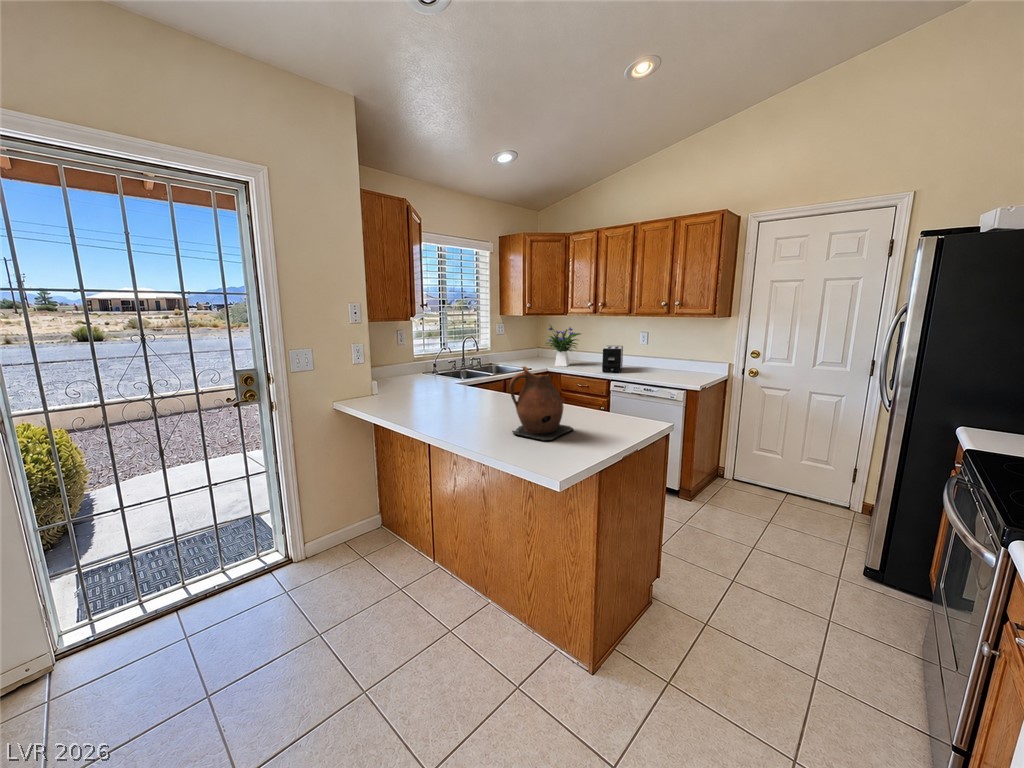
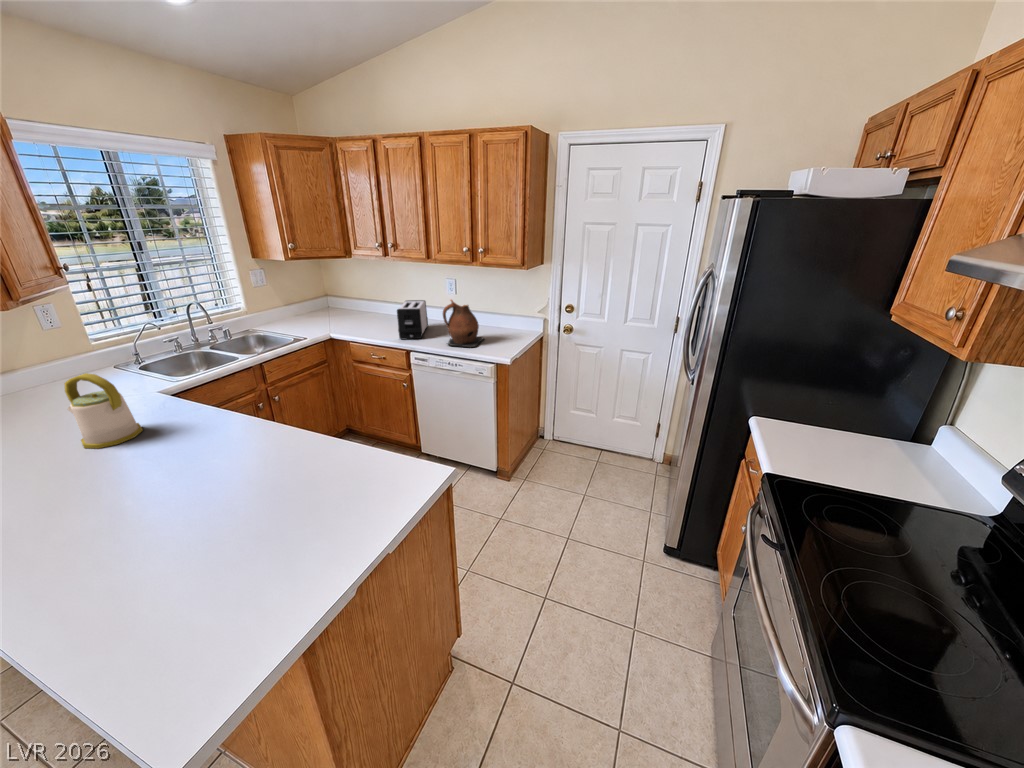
flower arrangement: present [546,325,580,366] -> none [317,272,374,328]
kettle: none [433,355,464,398] -> present [65,373,143,449]
ceramic pitcher: present [510,366,573,441] -> present [443,300,484,347]

